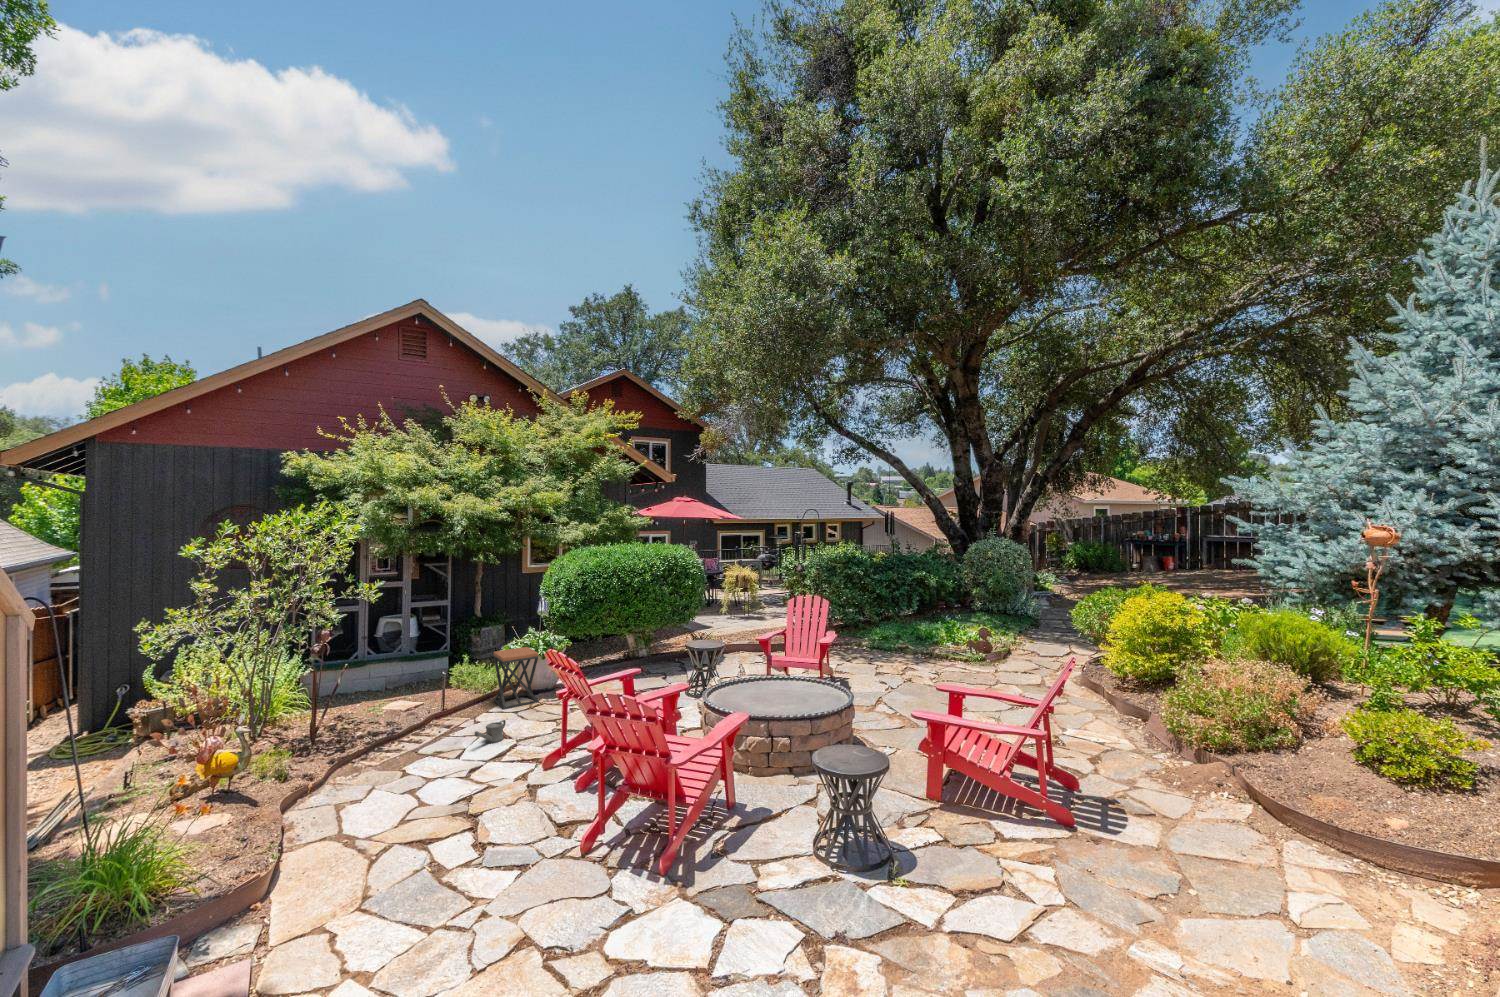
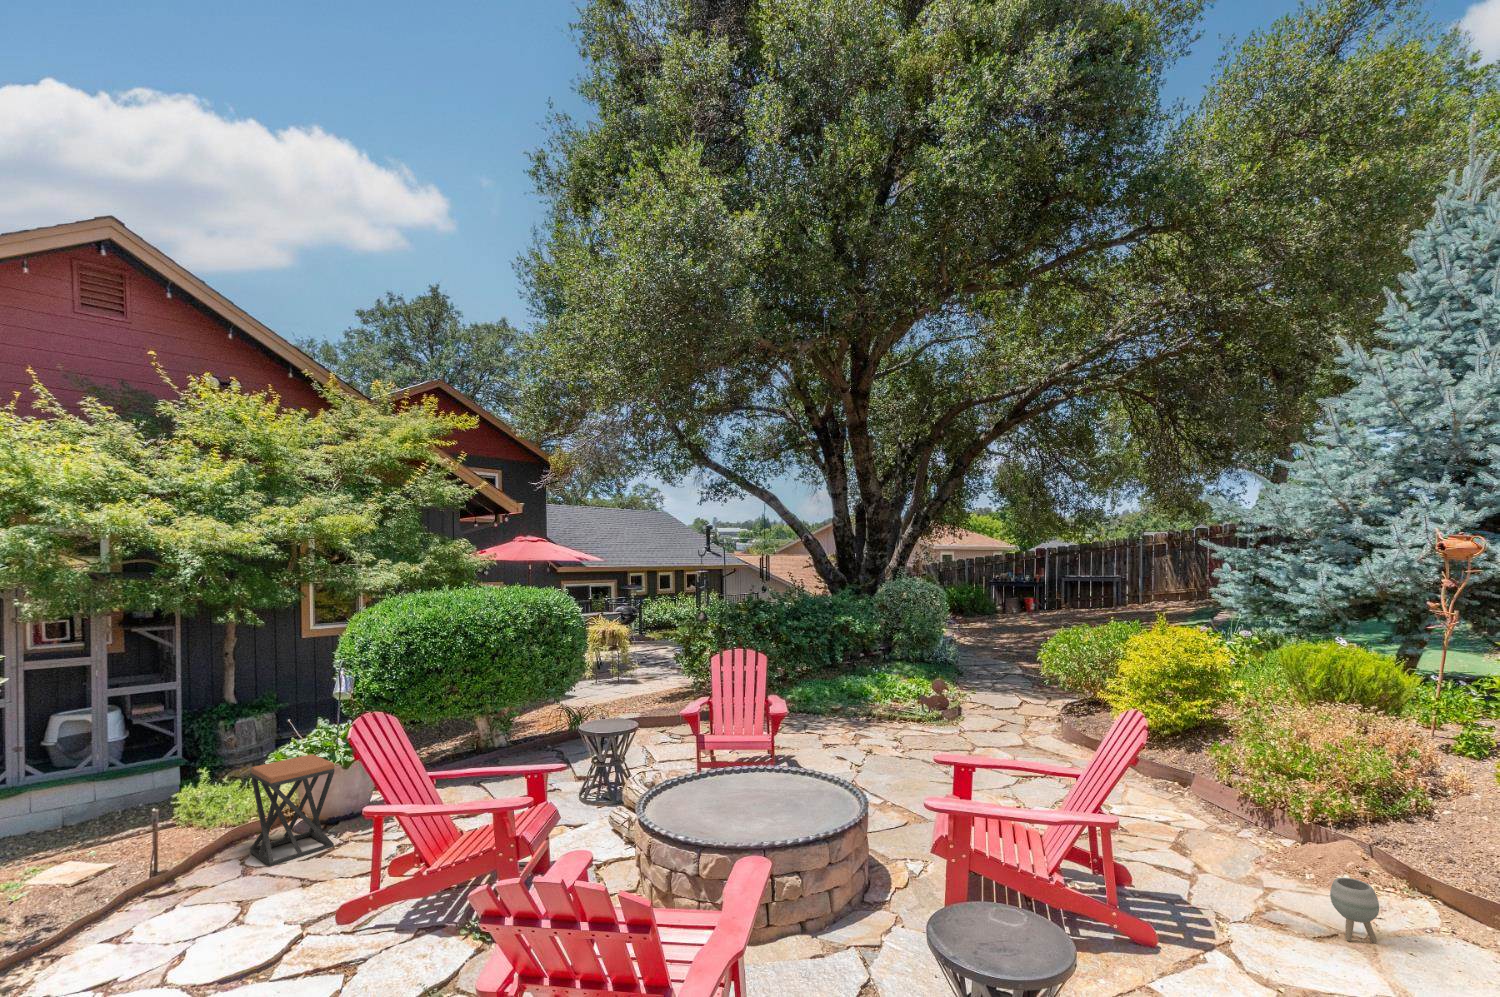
watering can: present [475,720,506,743] -> none [219,891,279,940]
planter: none [1151,777,1182,822] -> present [1330,878,1379,943]

